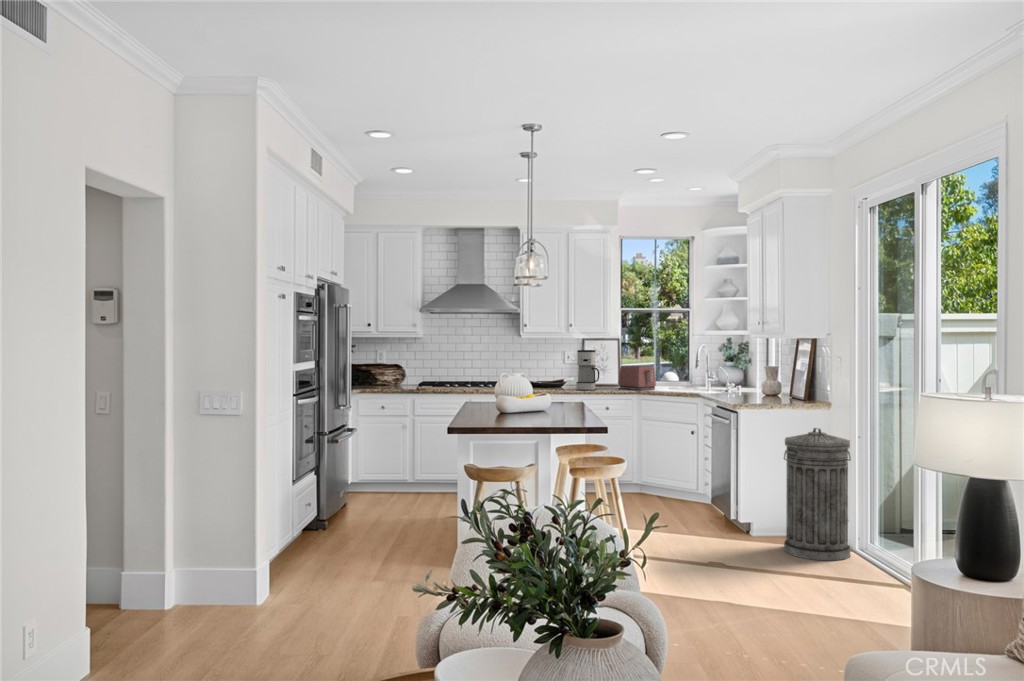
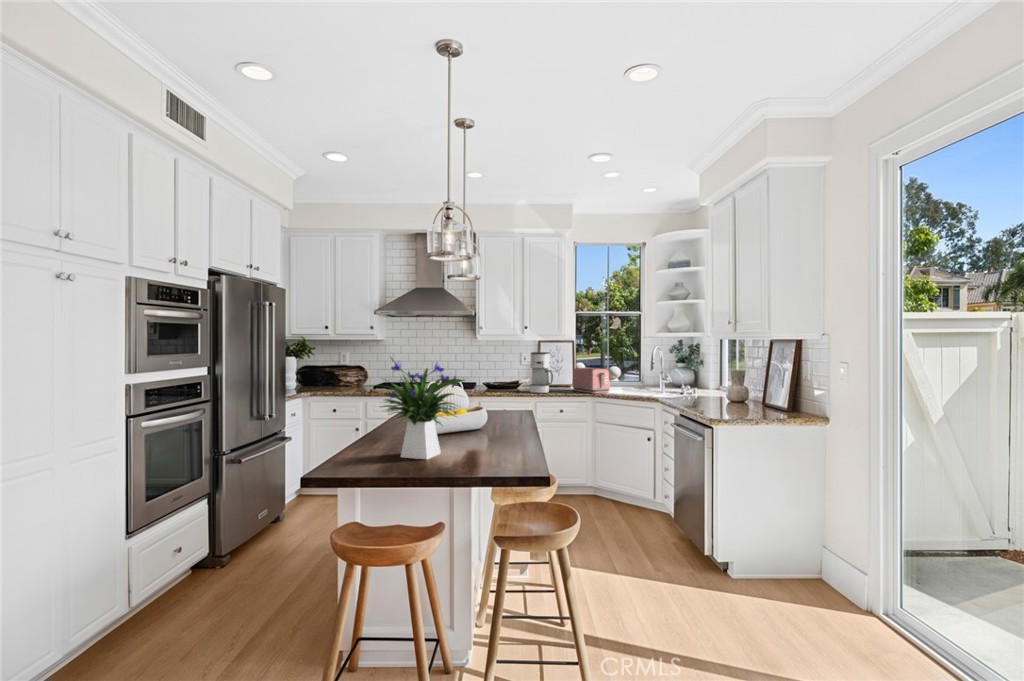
flower arrangement: none [486,351,550,420] -> present [381,359,464,459]
trash can: present [784,428,851,560] -> none [781,455,876,640]

